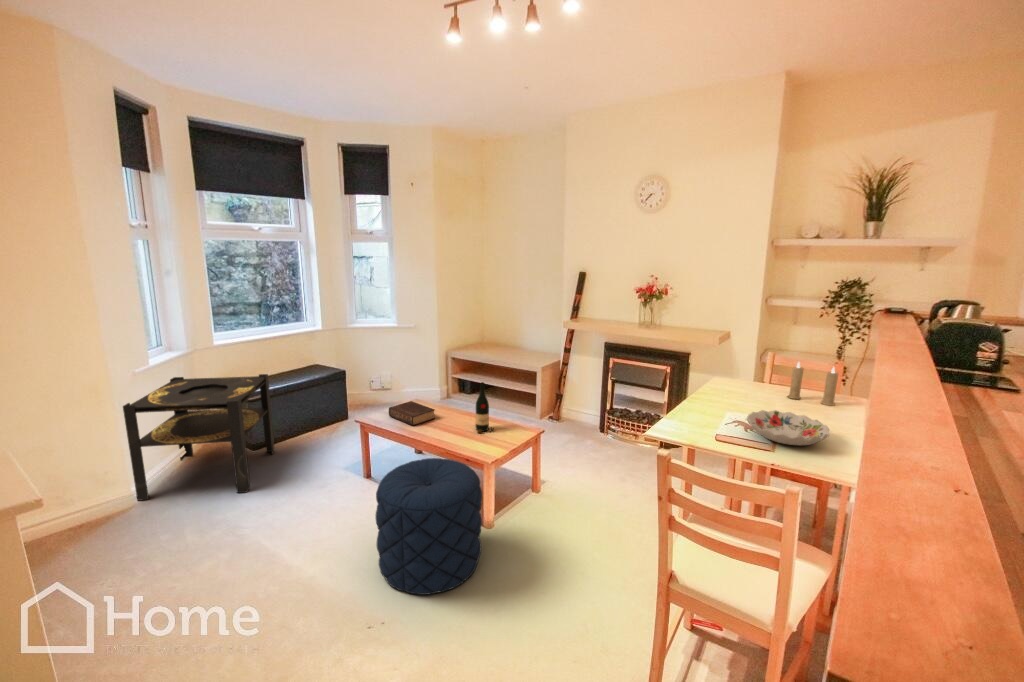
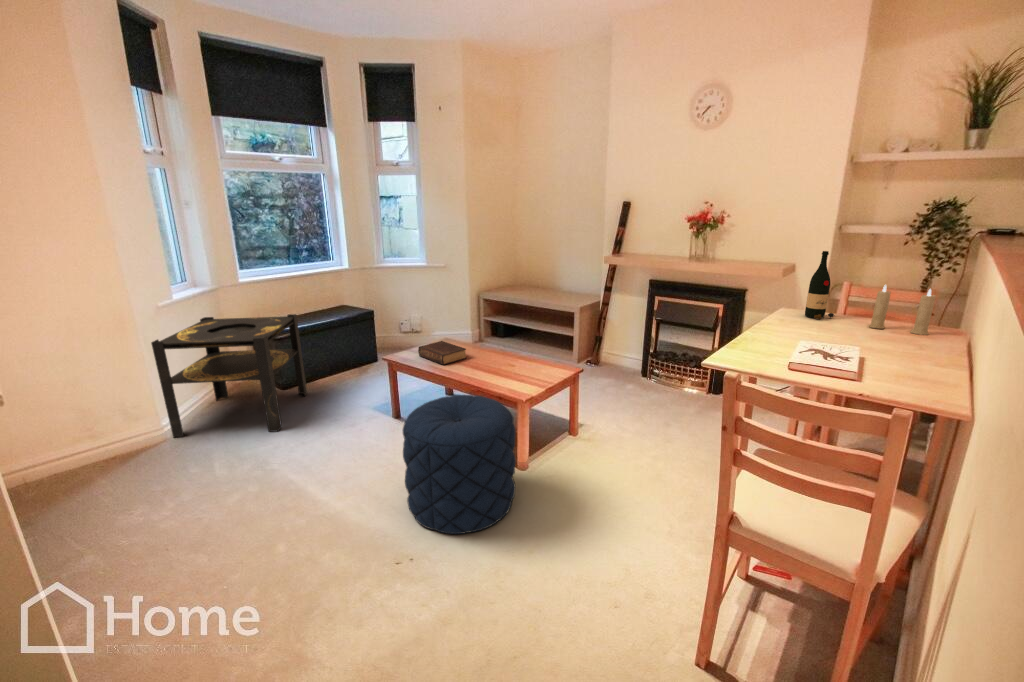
wine bottle: present [476,382,494,433] -> present [805,251,835,319]
decorative bowl: present [747,410,829,445] -> none [825,335,933,373]

